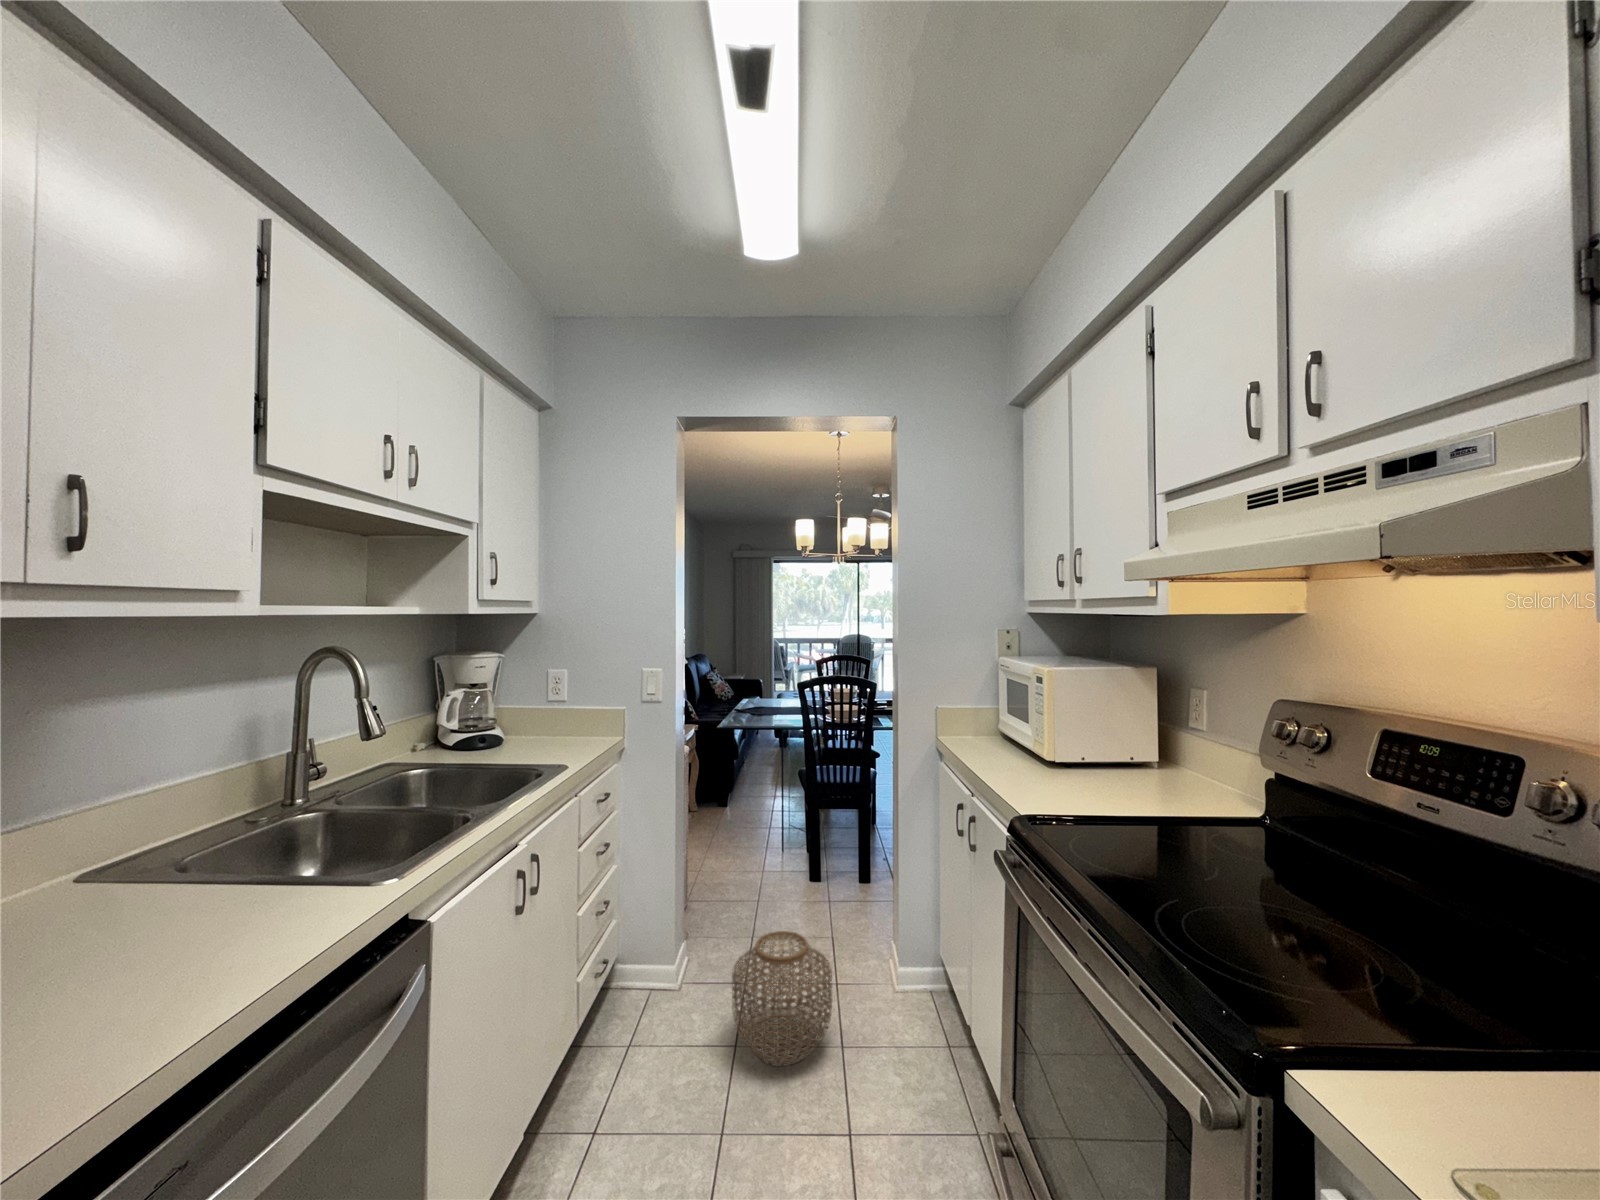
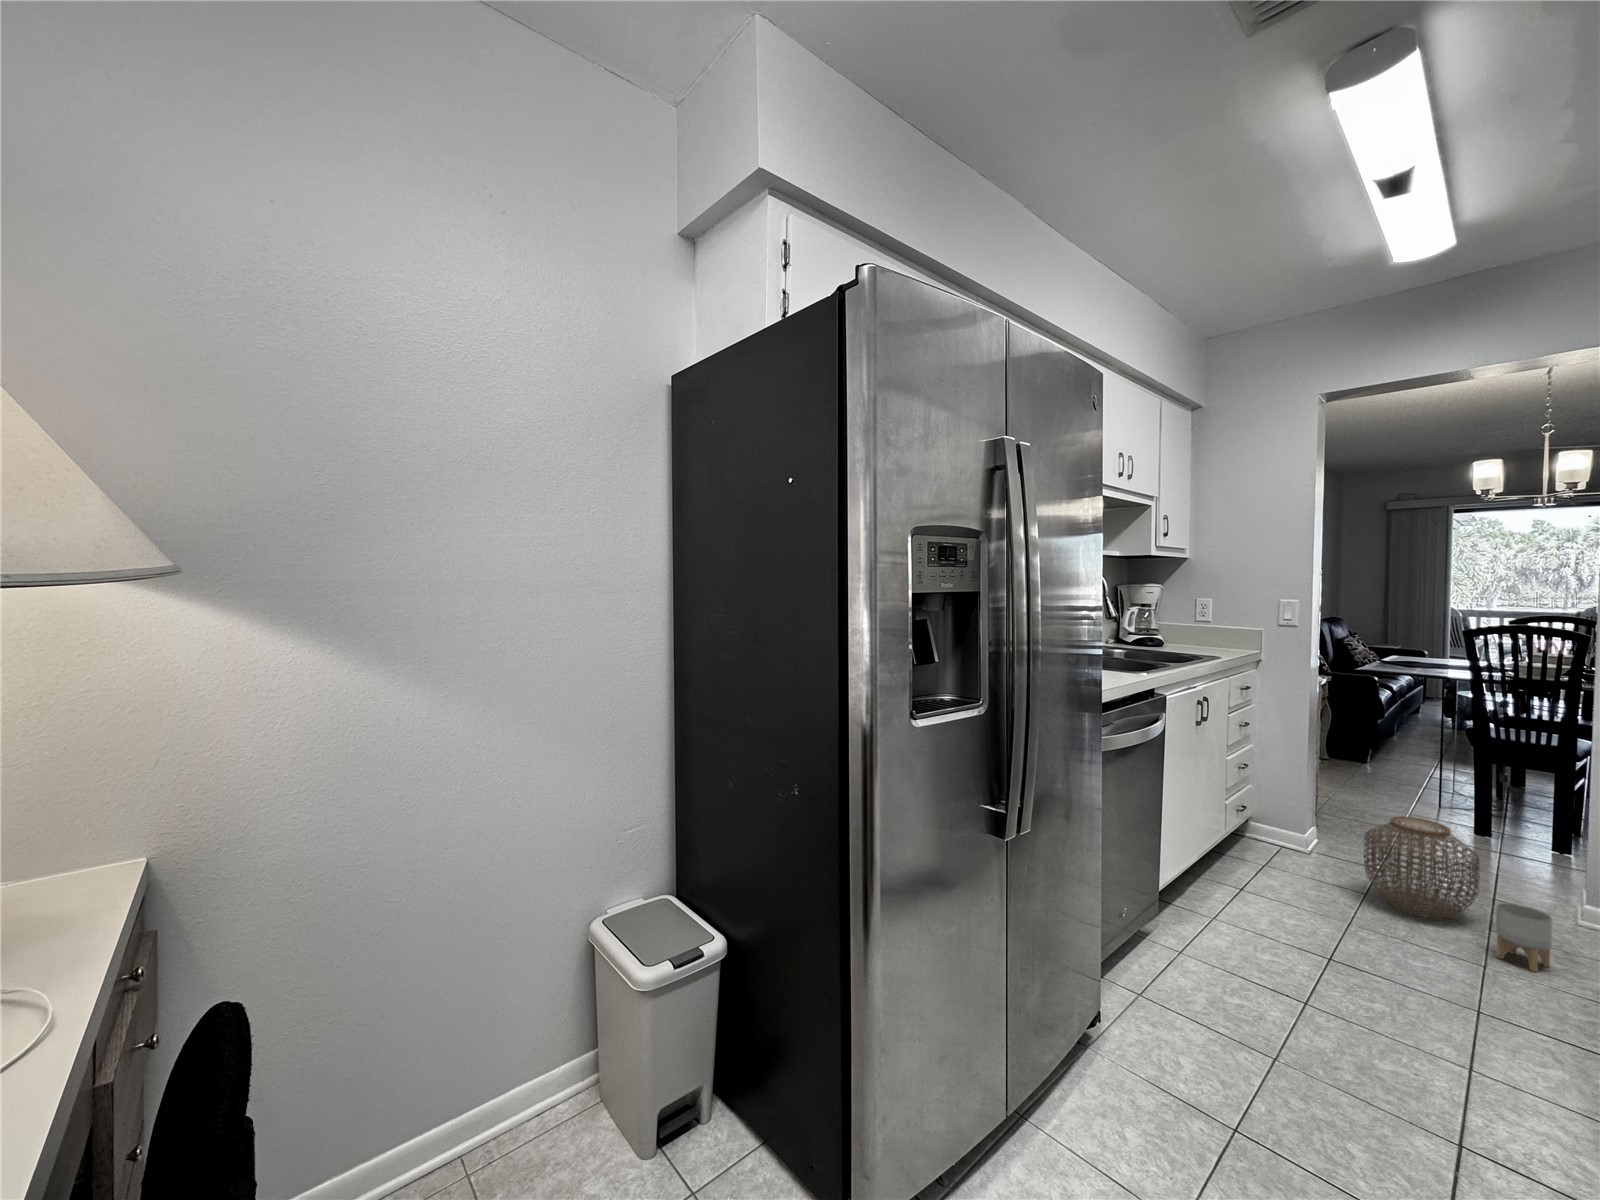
planter: none [853,1027,896,1117] -> present [1496,902,1552,972]

